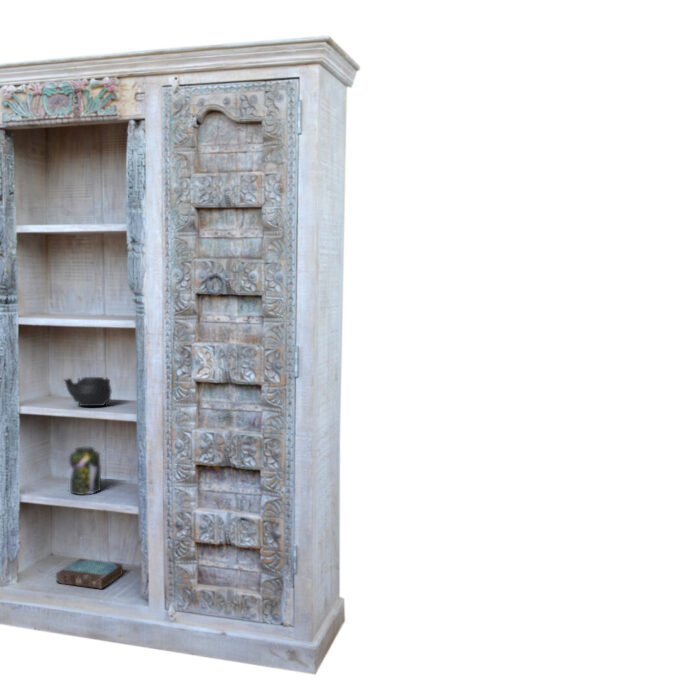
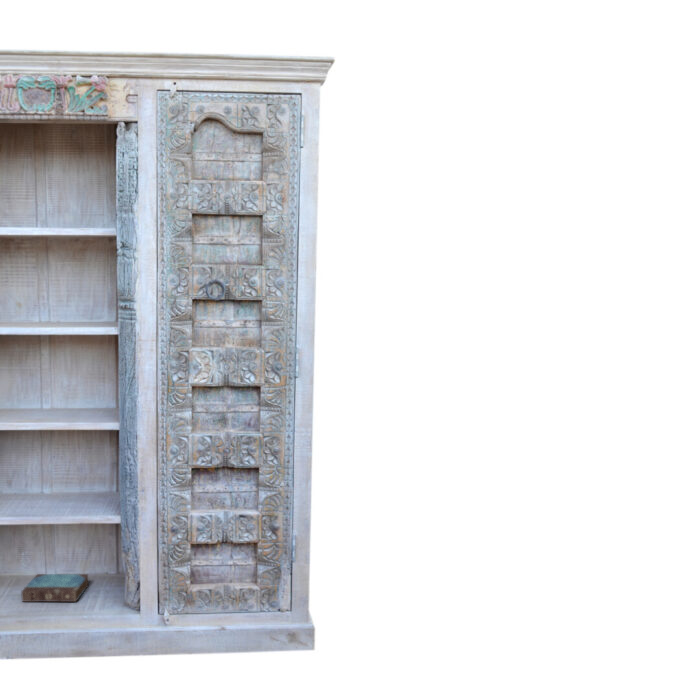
teapot: present [65,377,112,406] -> none [22,383,74,415]
jar: present [69,446,101,495] -> none [30,457,64,507]

